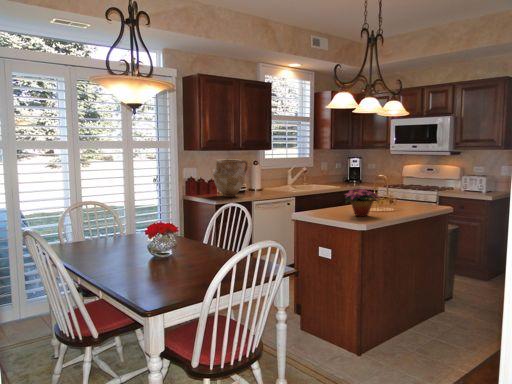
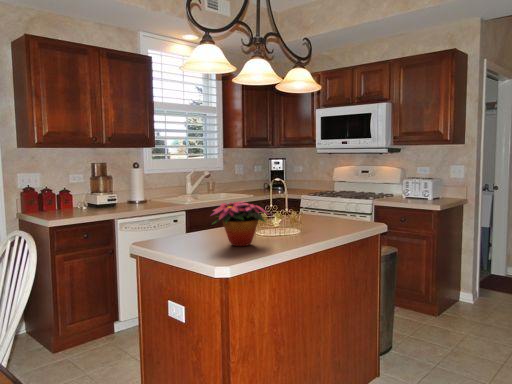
vase: present [213,159,248,197] -> none [55,159,108,214]

